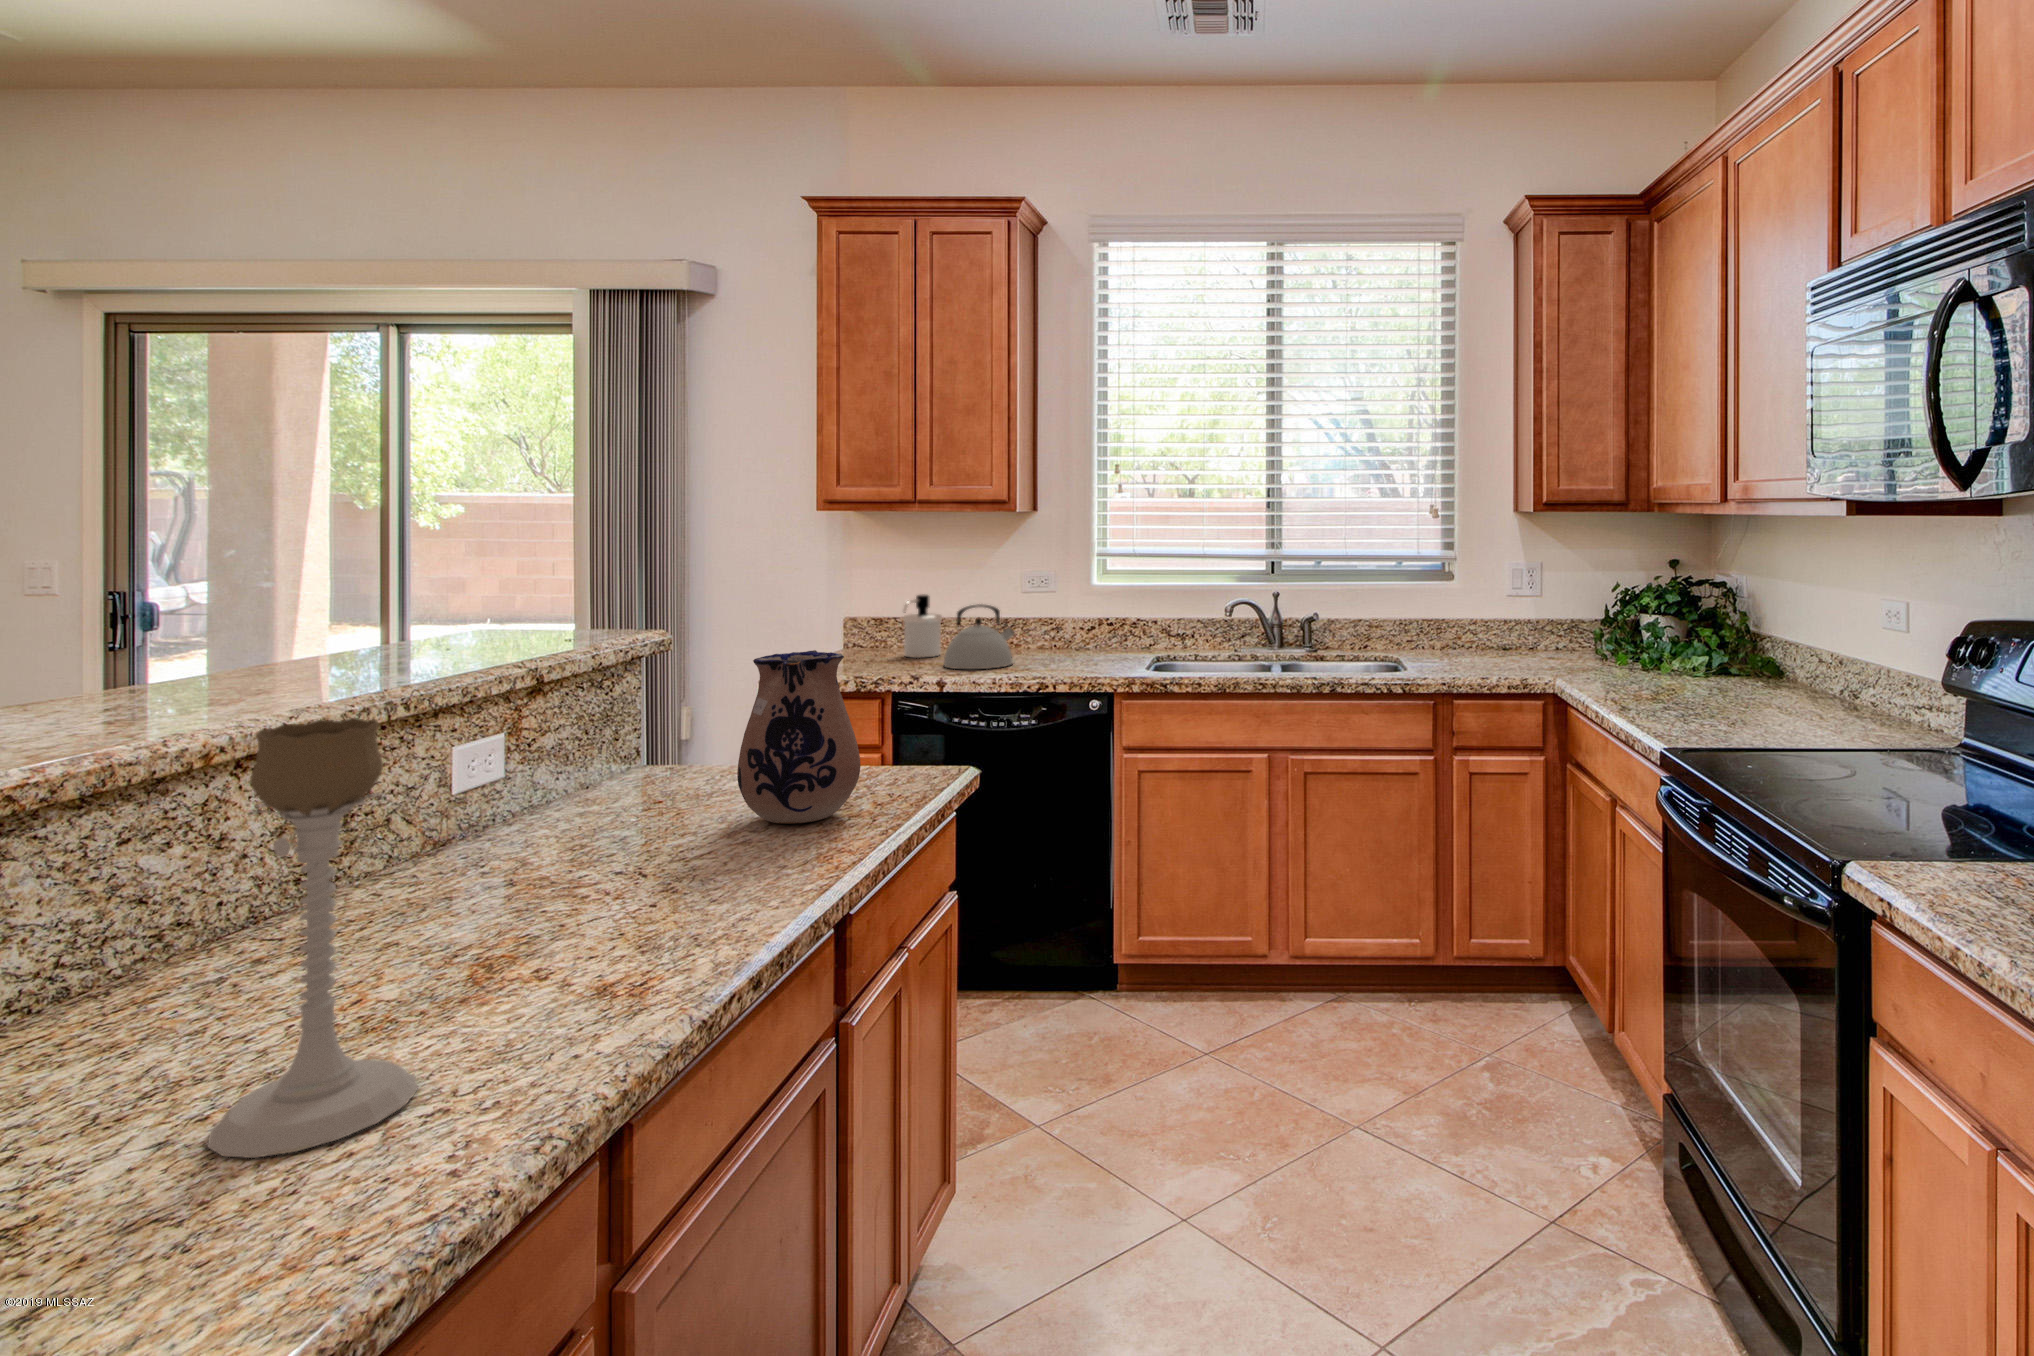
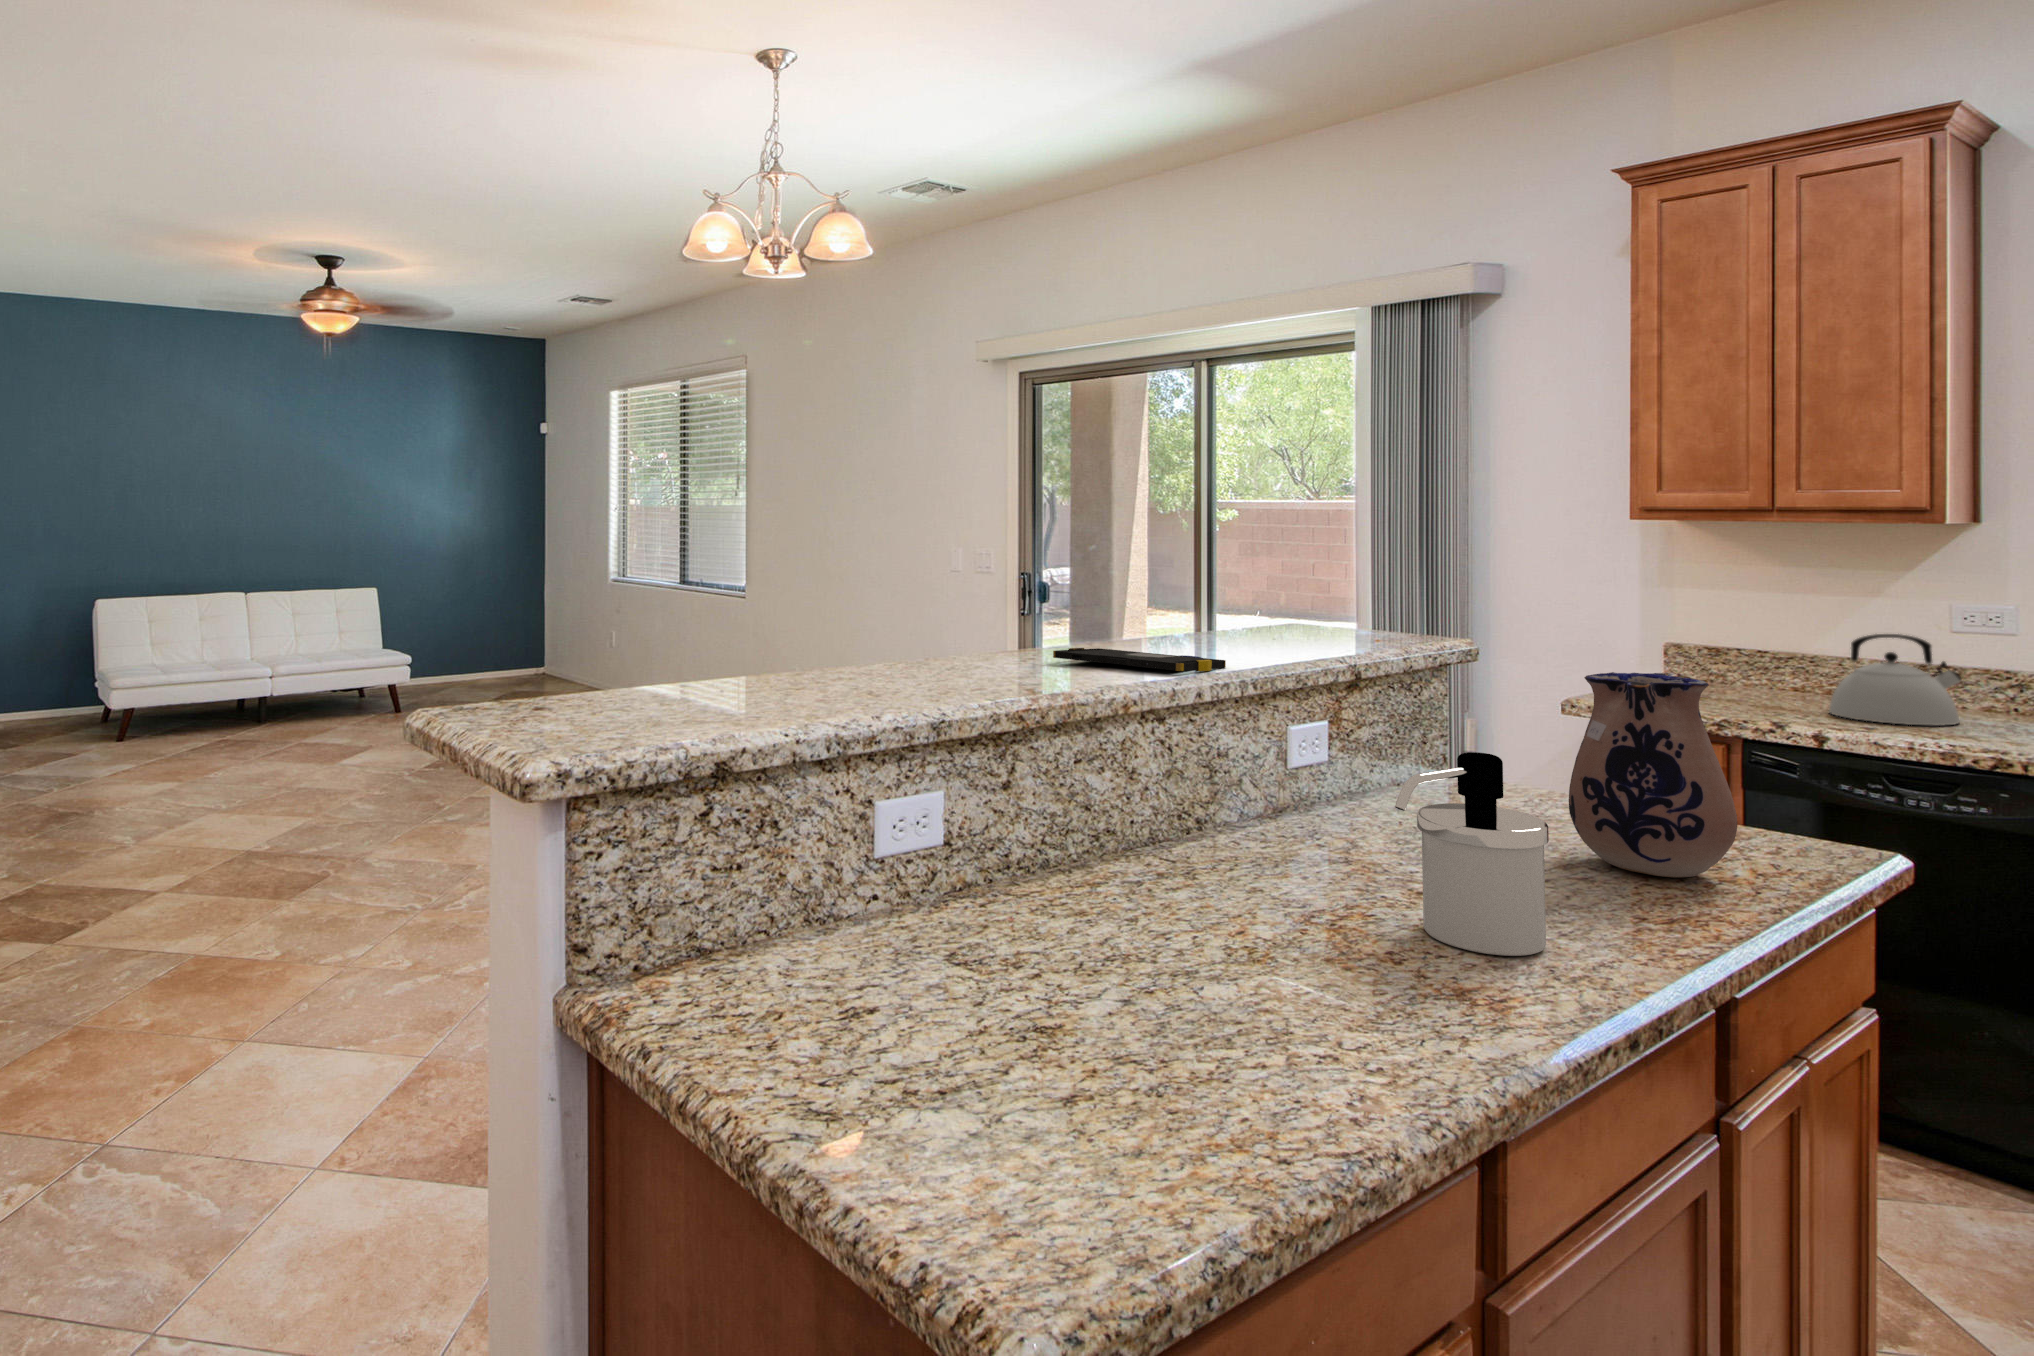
soap dispenser: present [903,595,942,658] -> present [1395,752,1549,956]
tablet: none [96,681,377,706] -> present [1053,648,1226,671]
candle holder: present [208,718,417,1158] -> none [1165,687,1309,1045]

